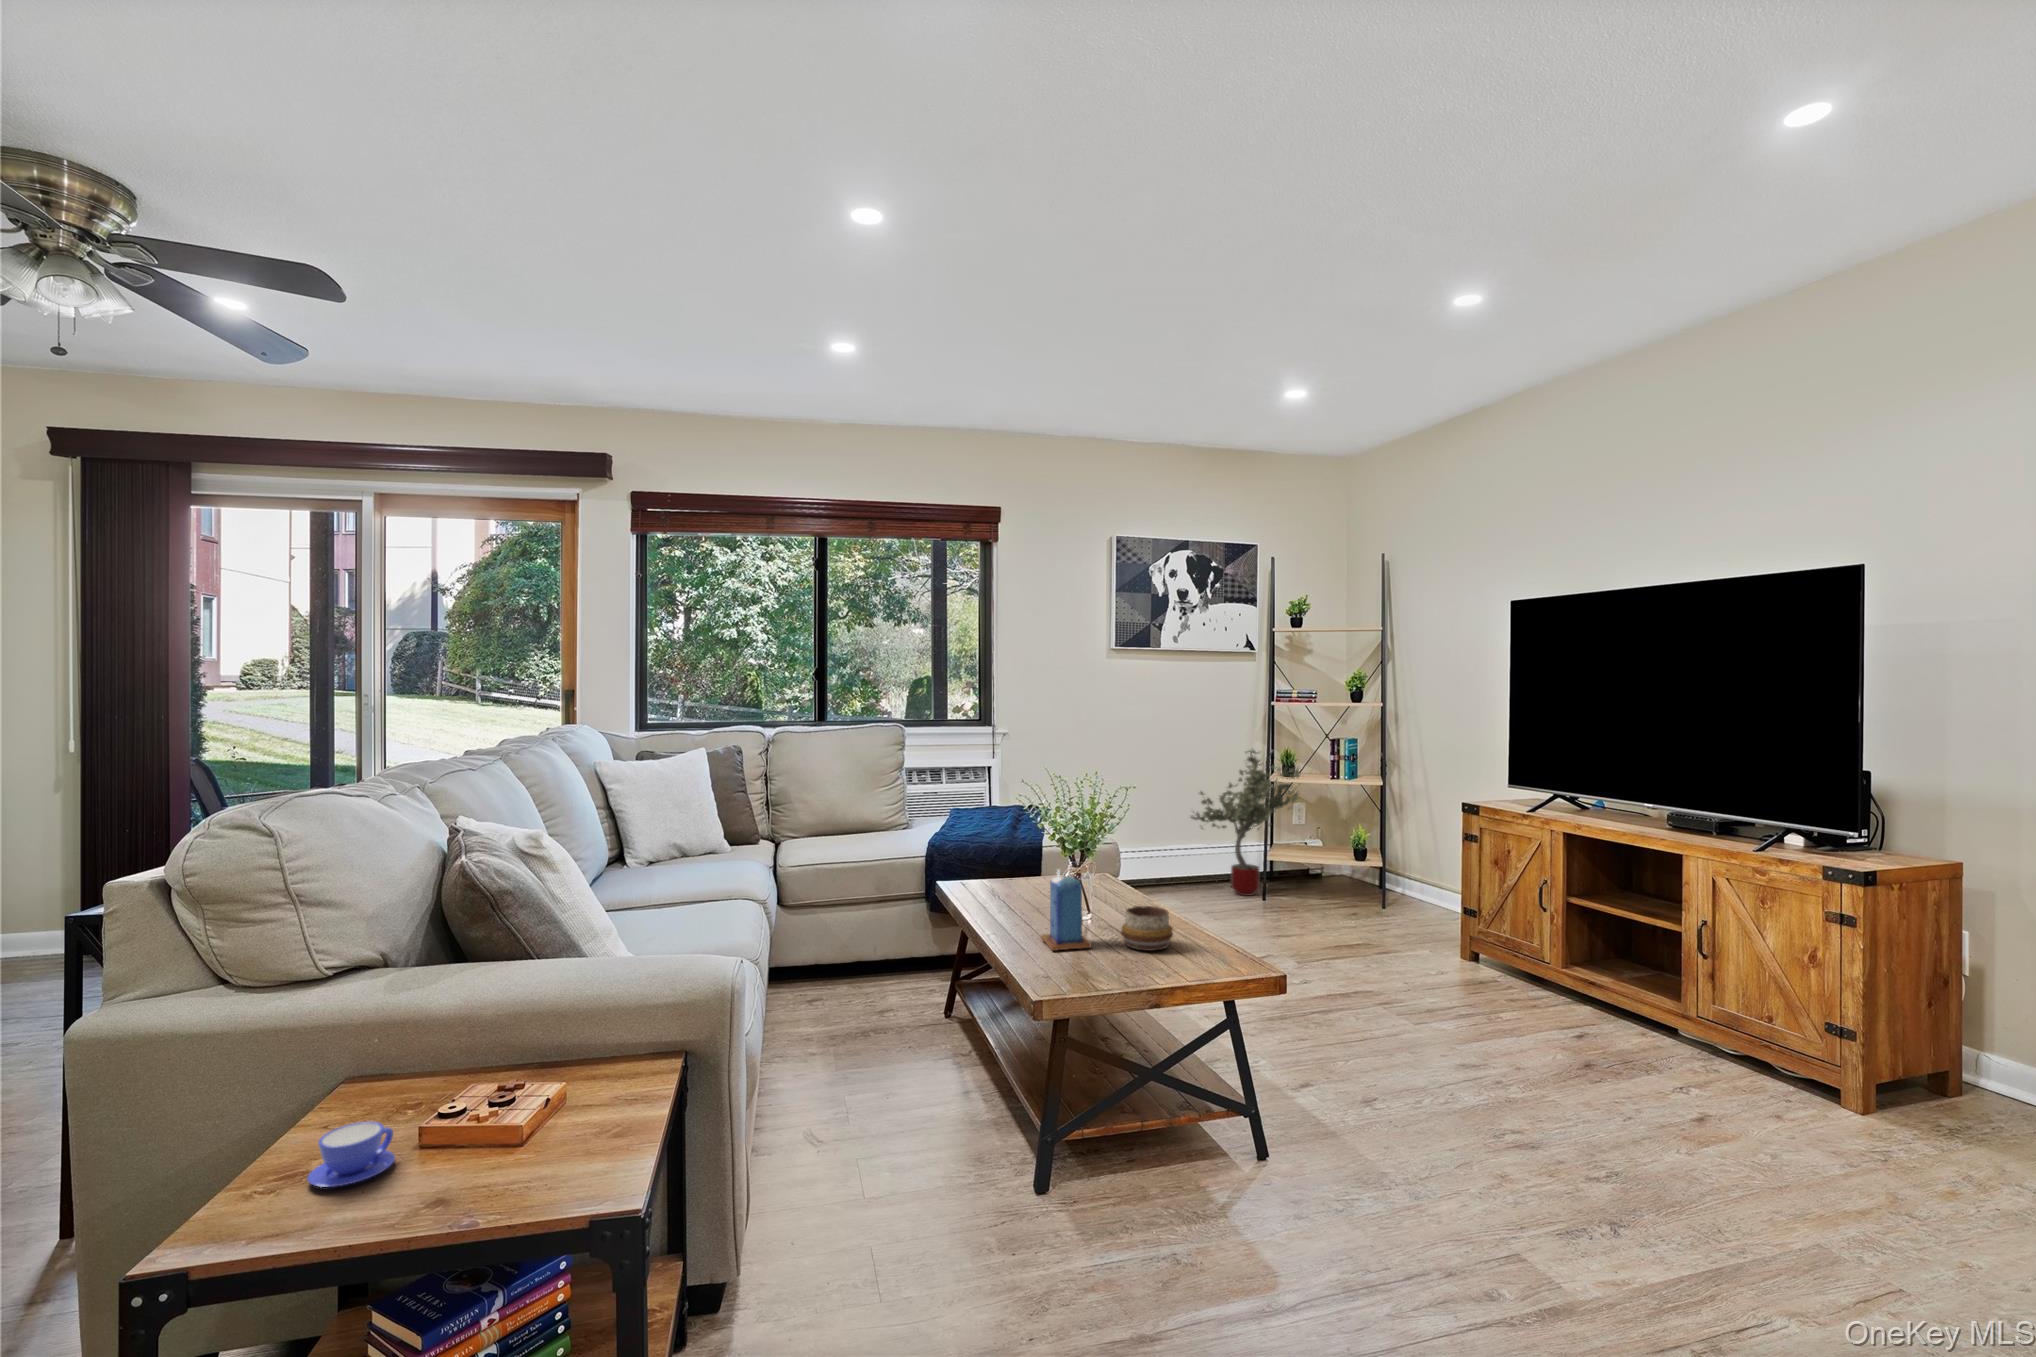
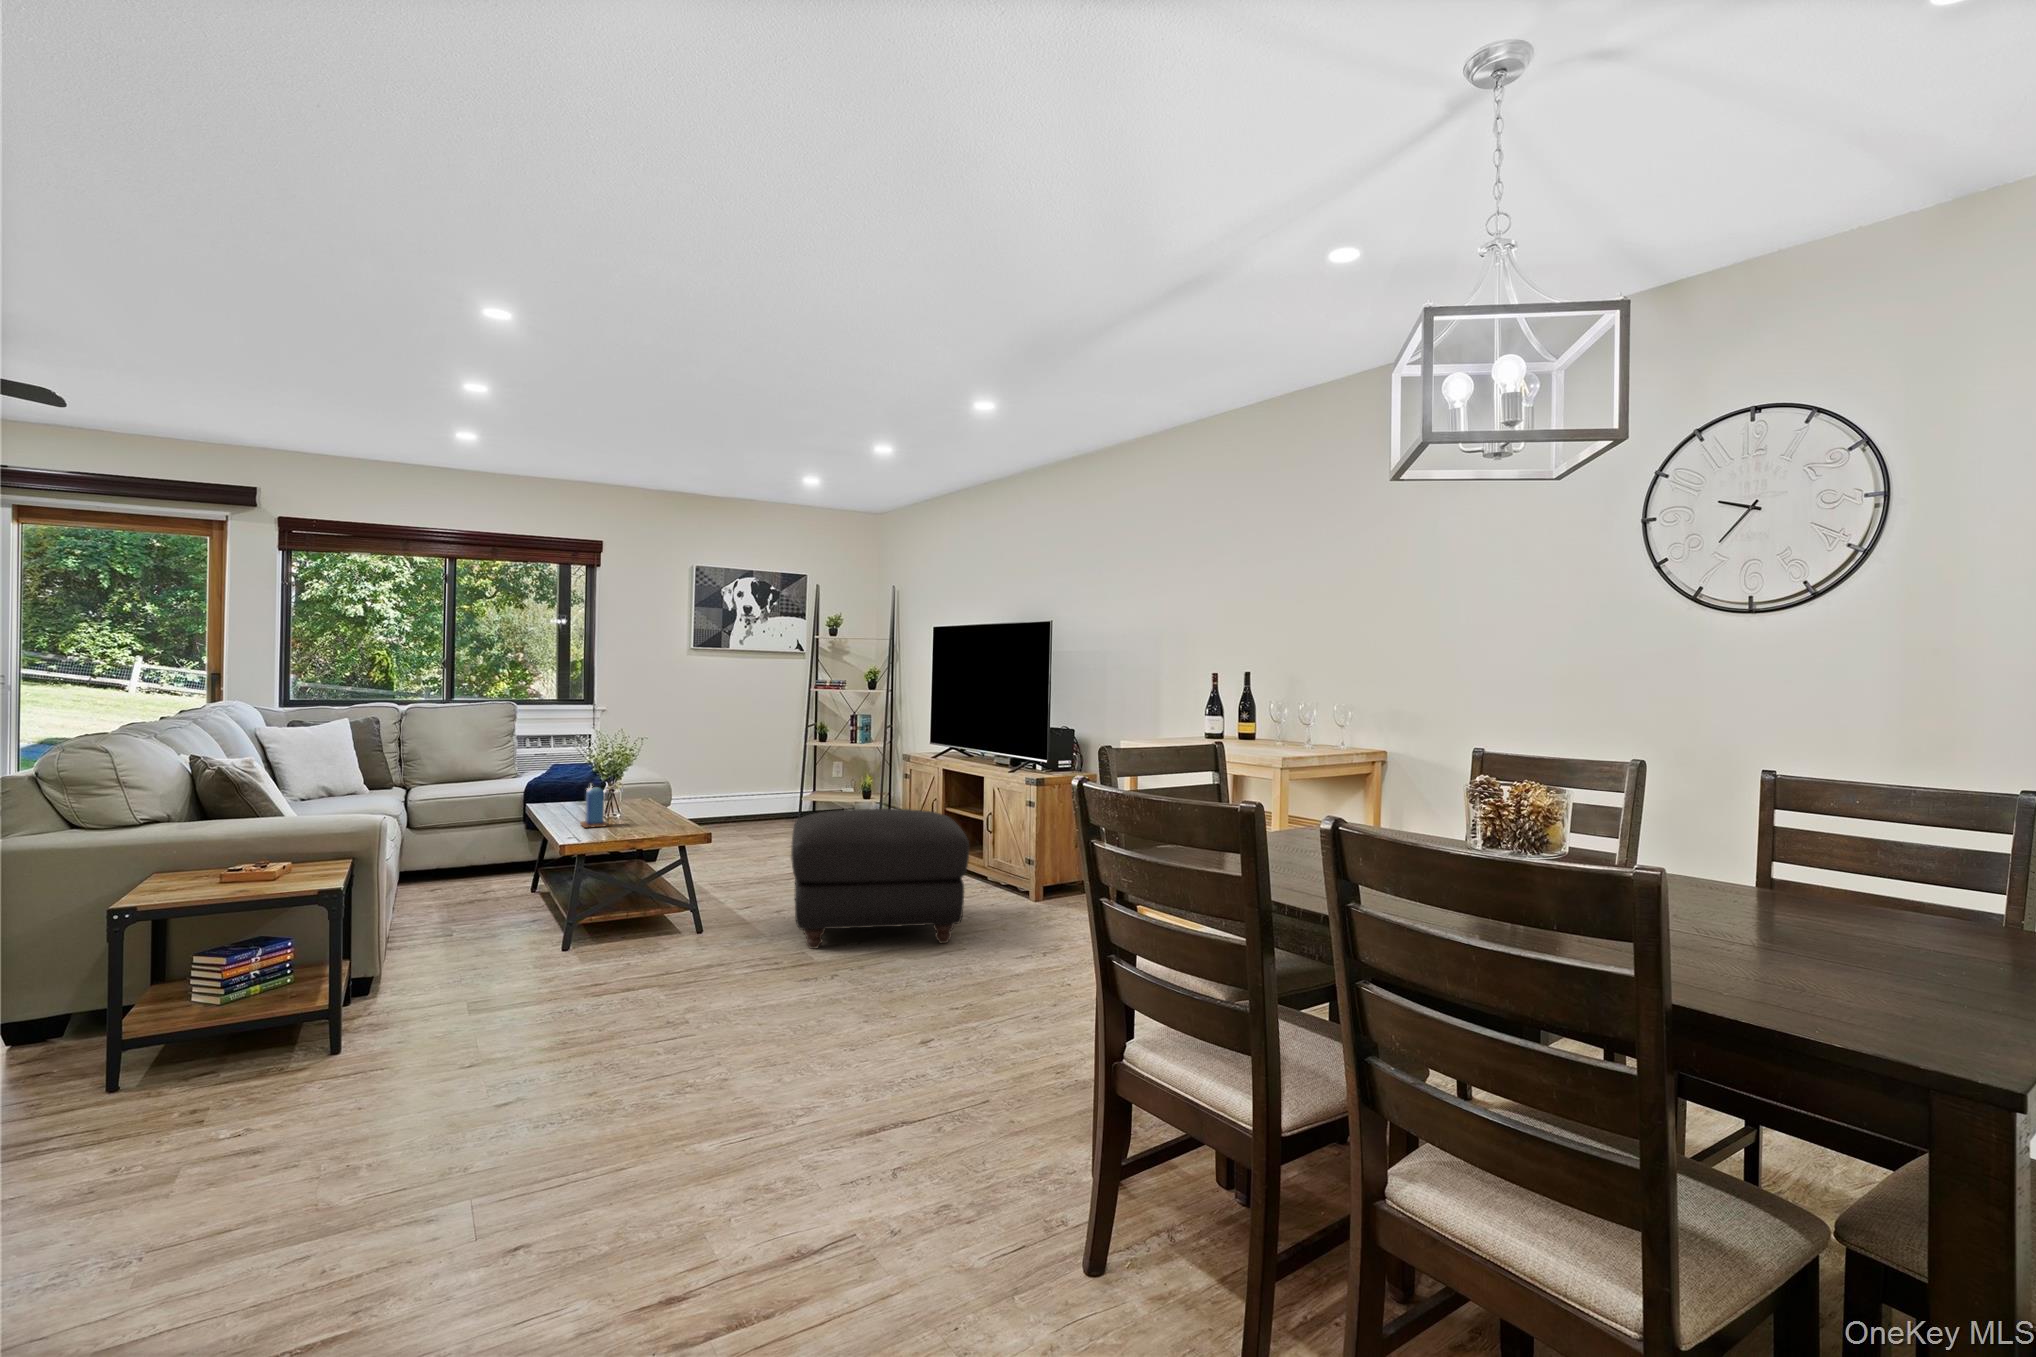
potted tree: present [1191,750,1300,896] -> none [745,721,829,824]
decorative bowl: present [1121,906,1173,951] -> none [627,804,658,826]
ottoman: none [1422,939,1951,1286] -> present [791,809,969,949]
teacup: present [308,1122,395,1187] -> none [172,871,213,893]

